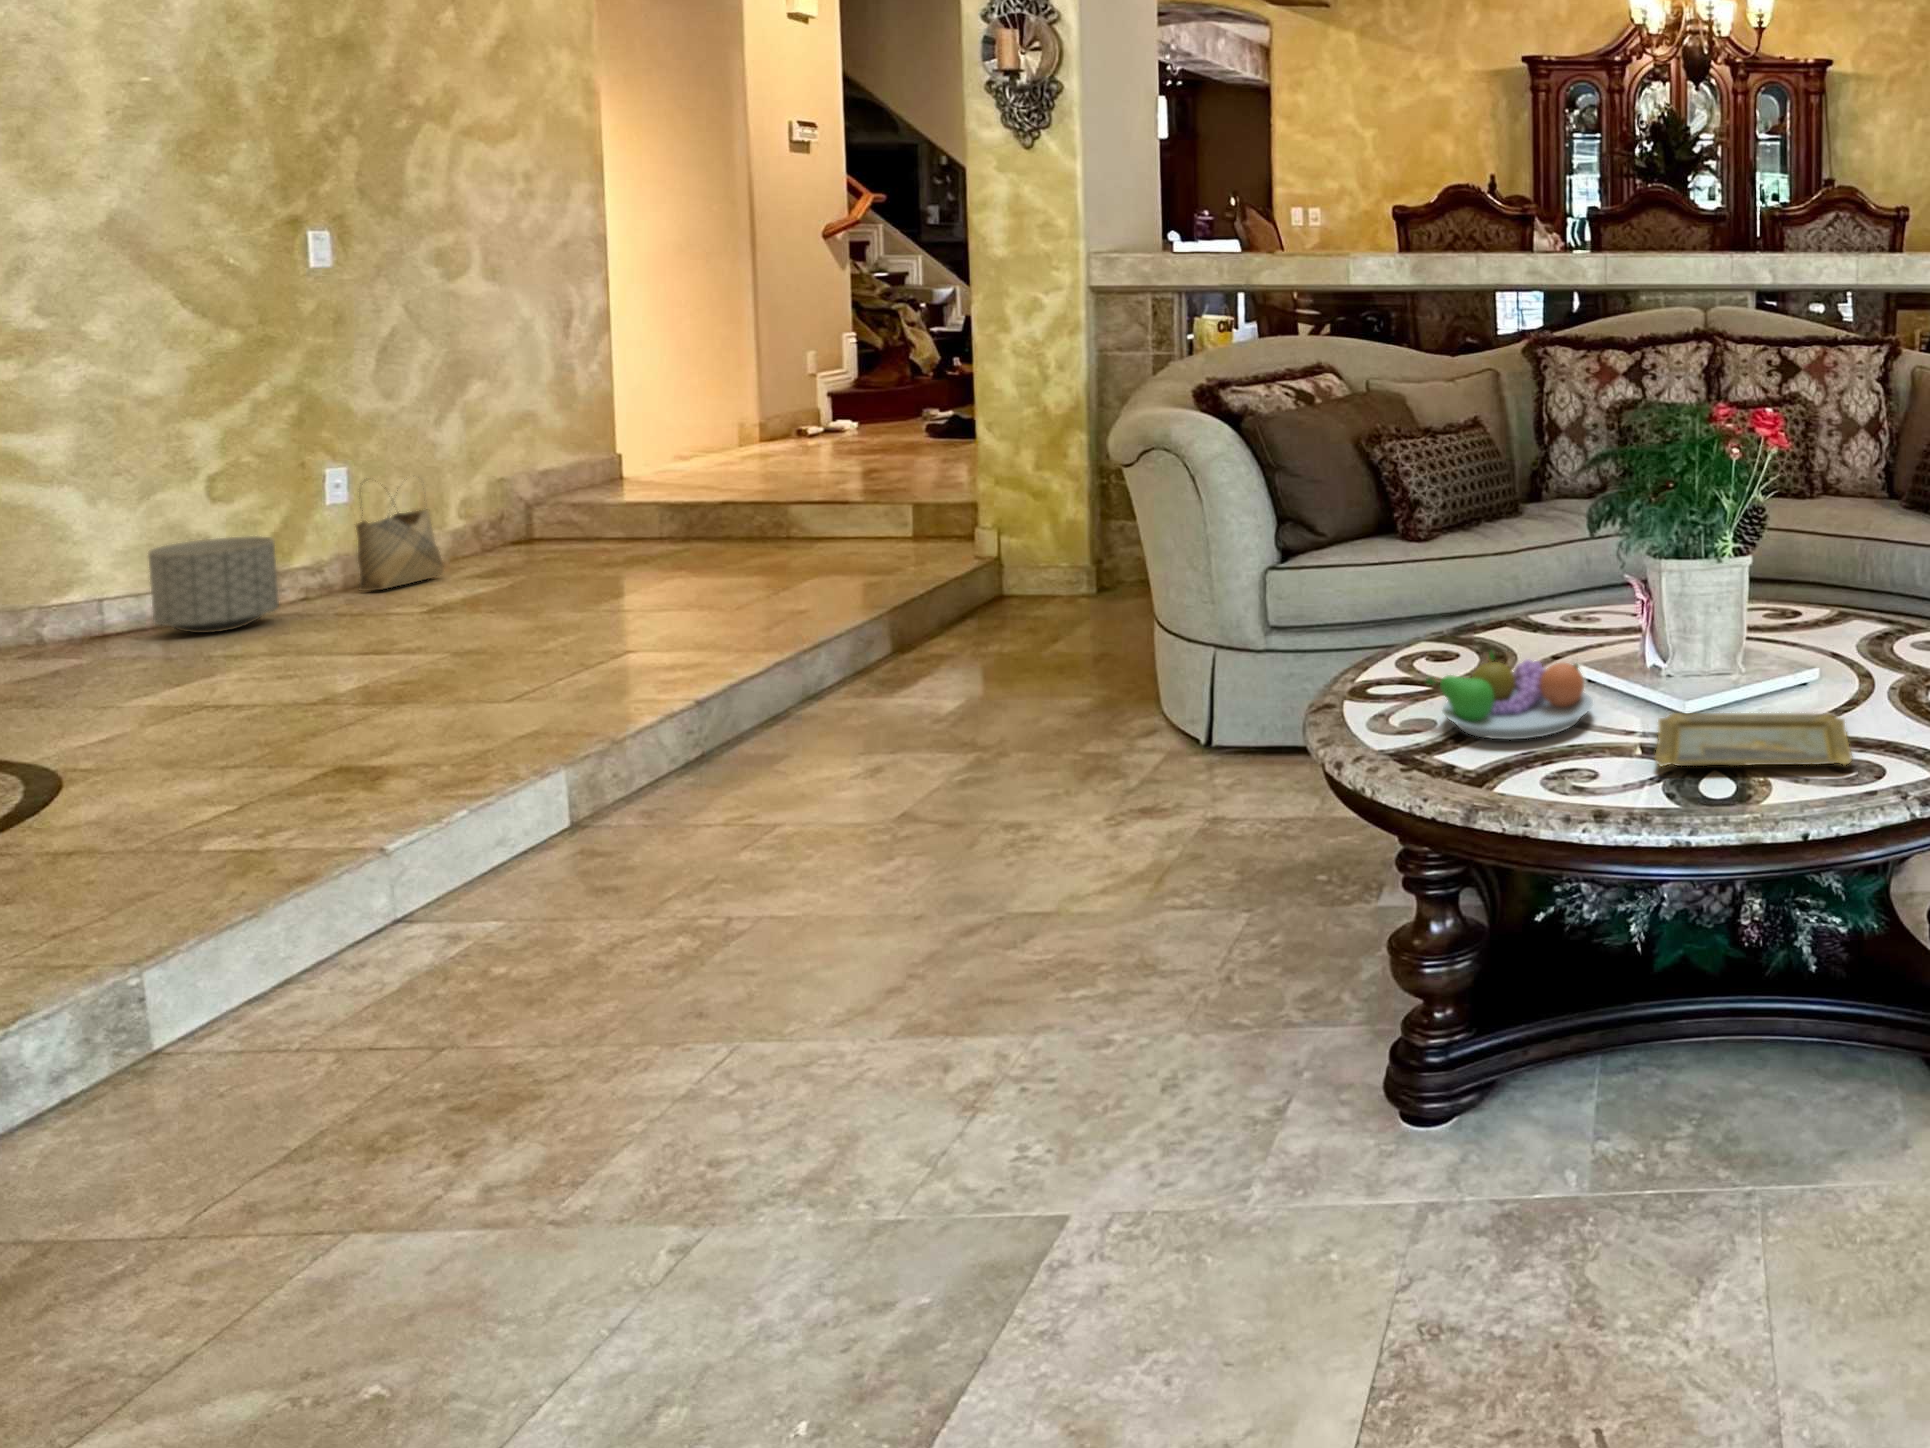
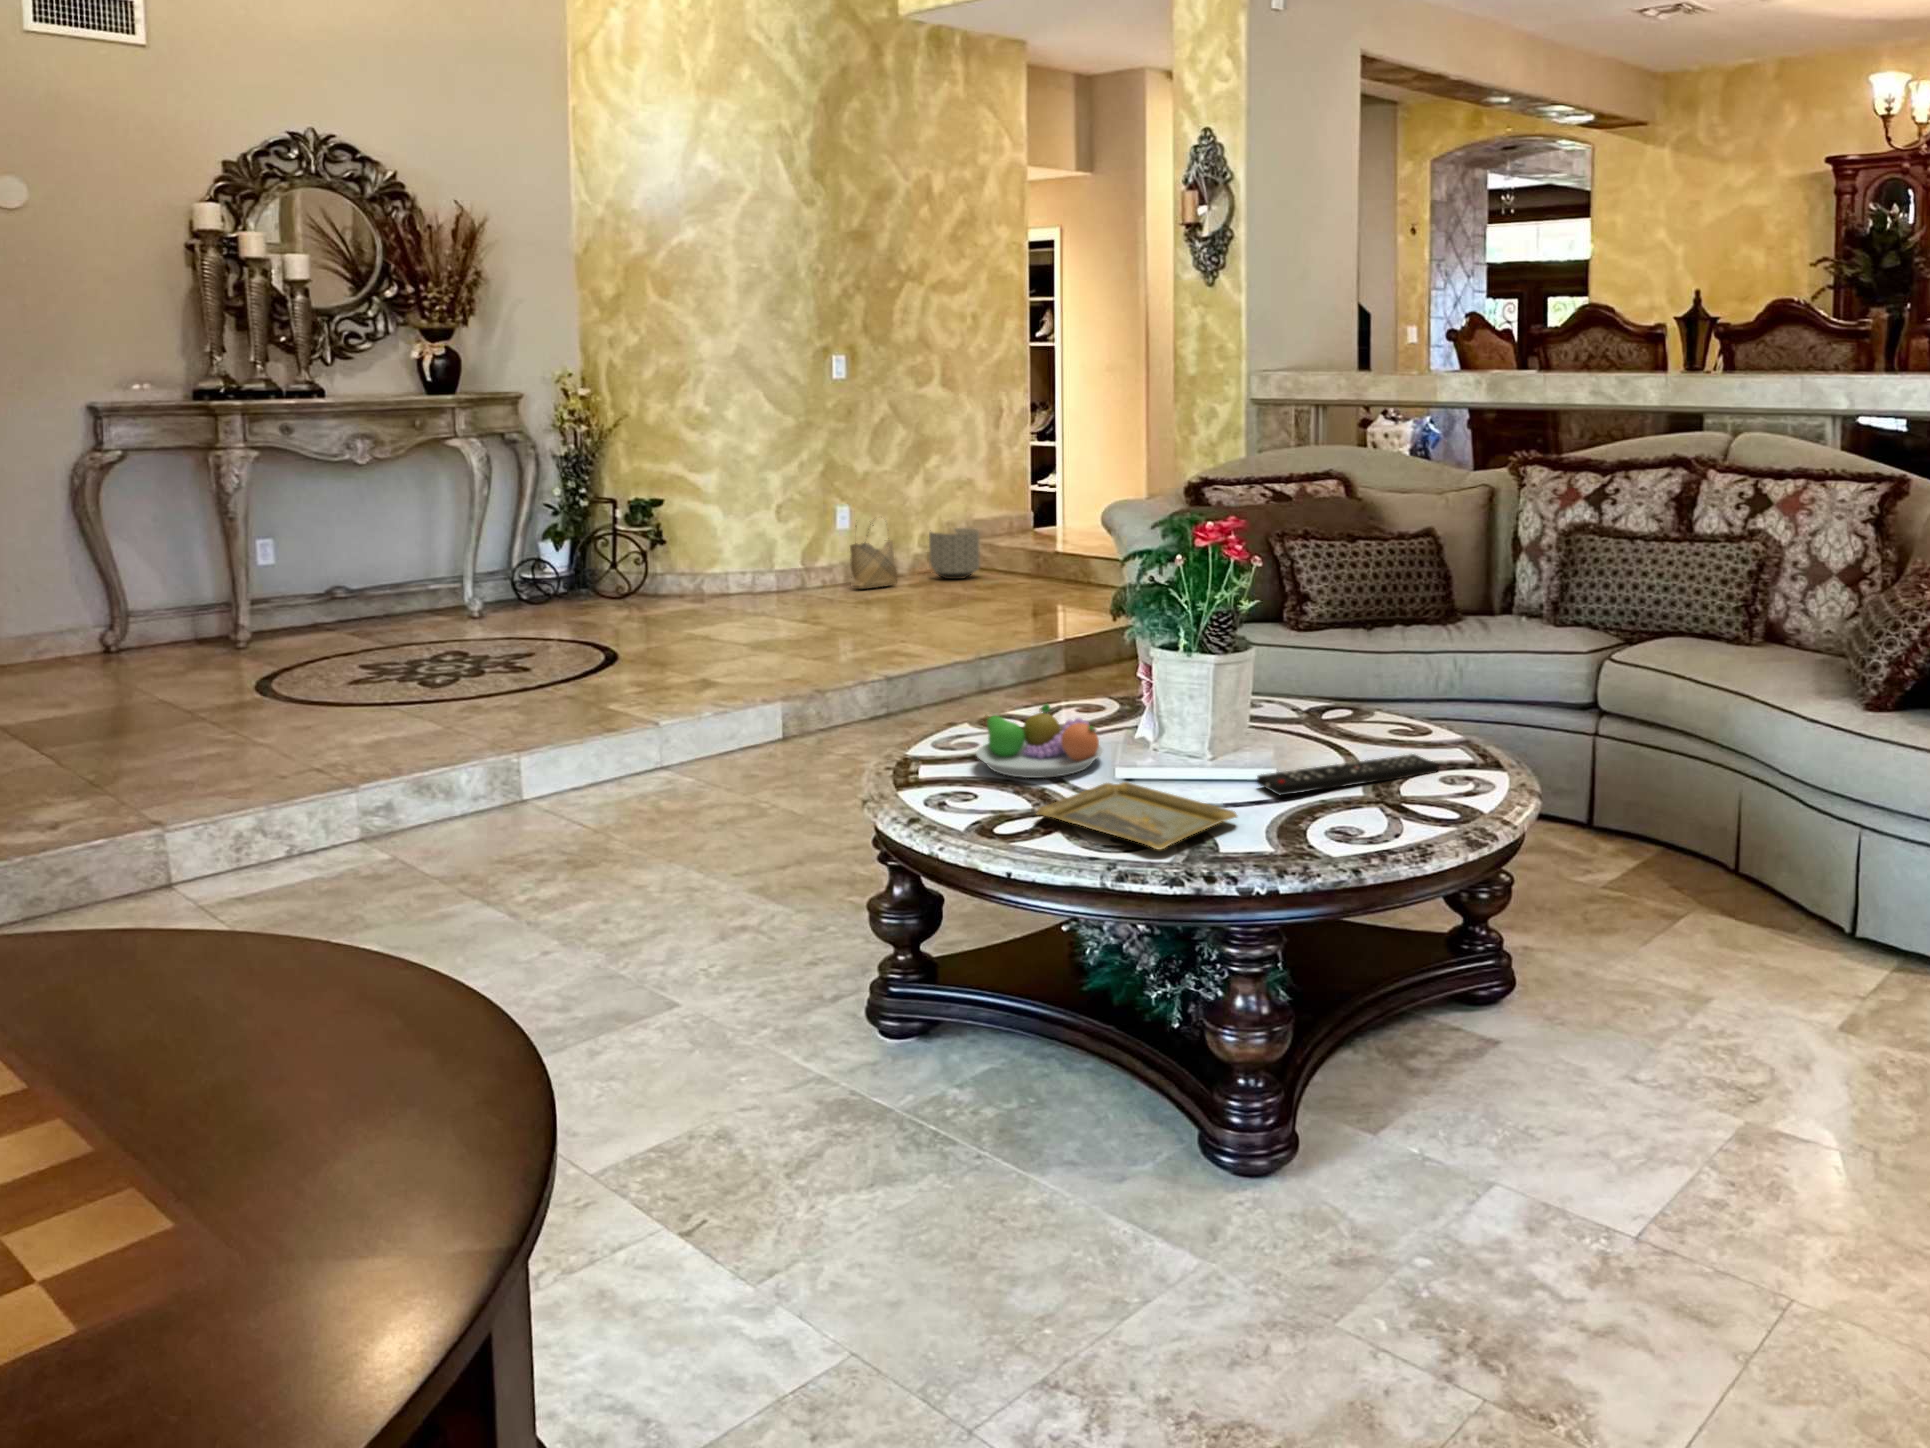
planter: present [148,536,279,633] -> present [929,528,980,579]
remote control: none [1774,631,1877,692] -> present [1257,754,1438,795]

